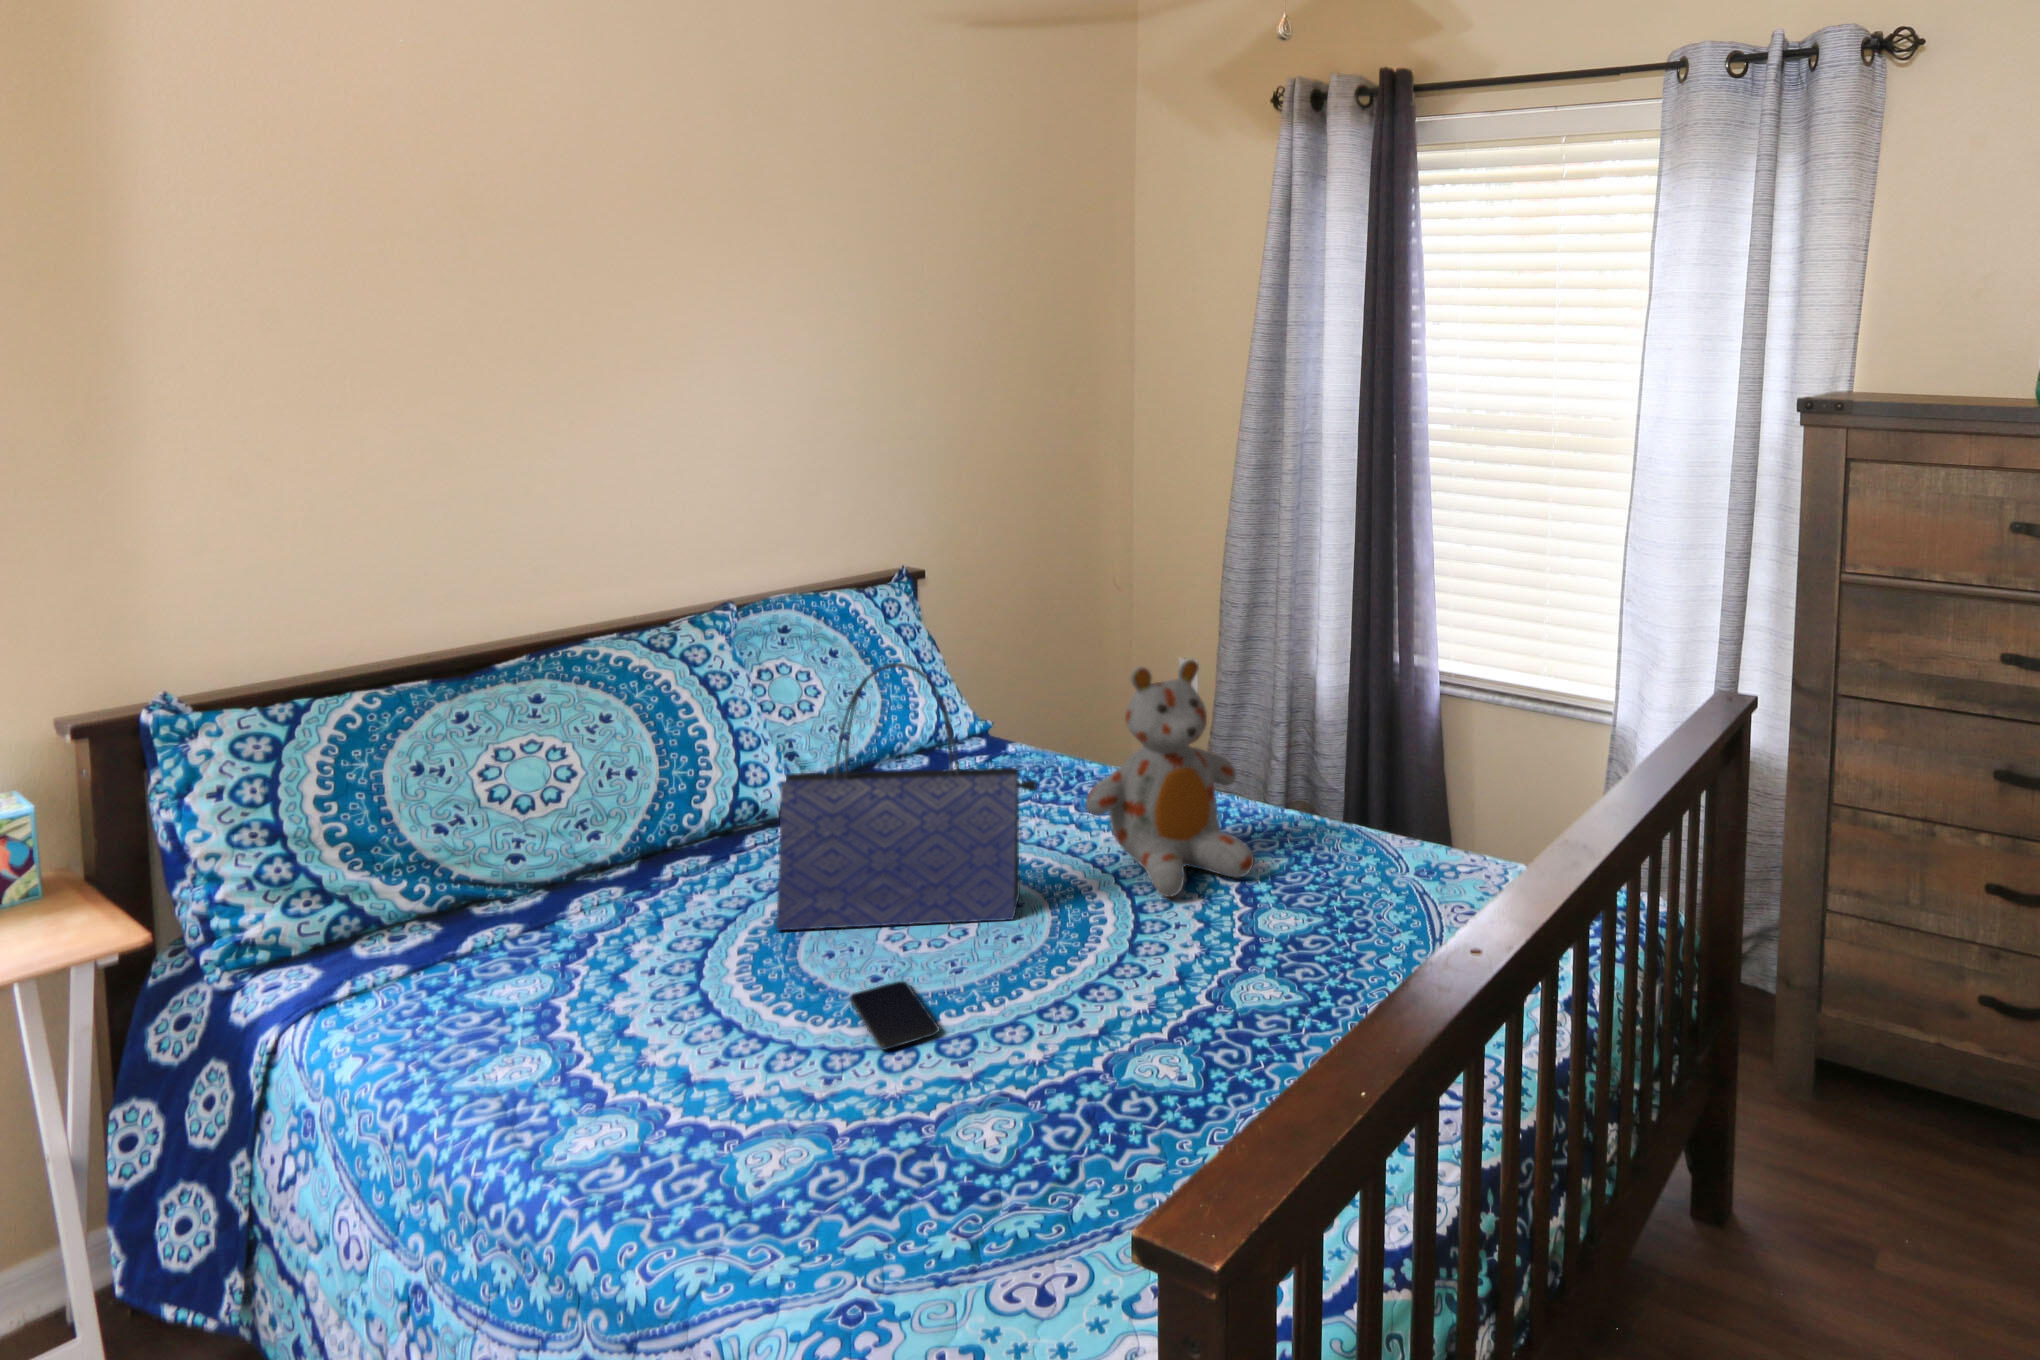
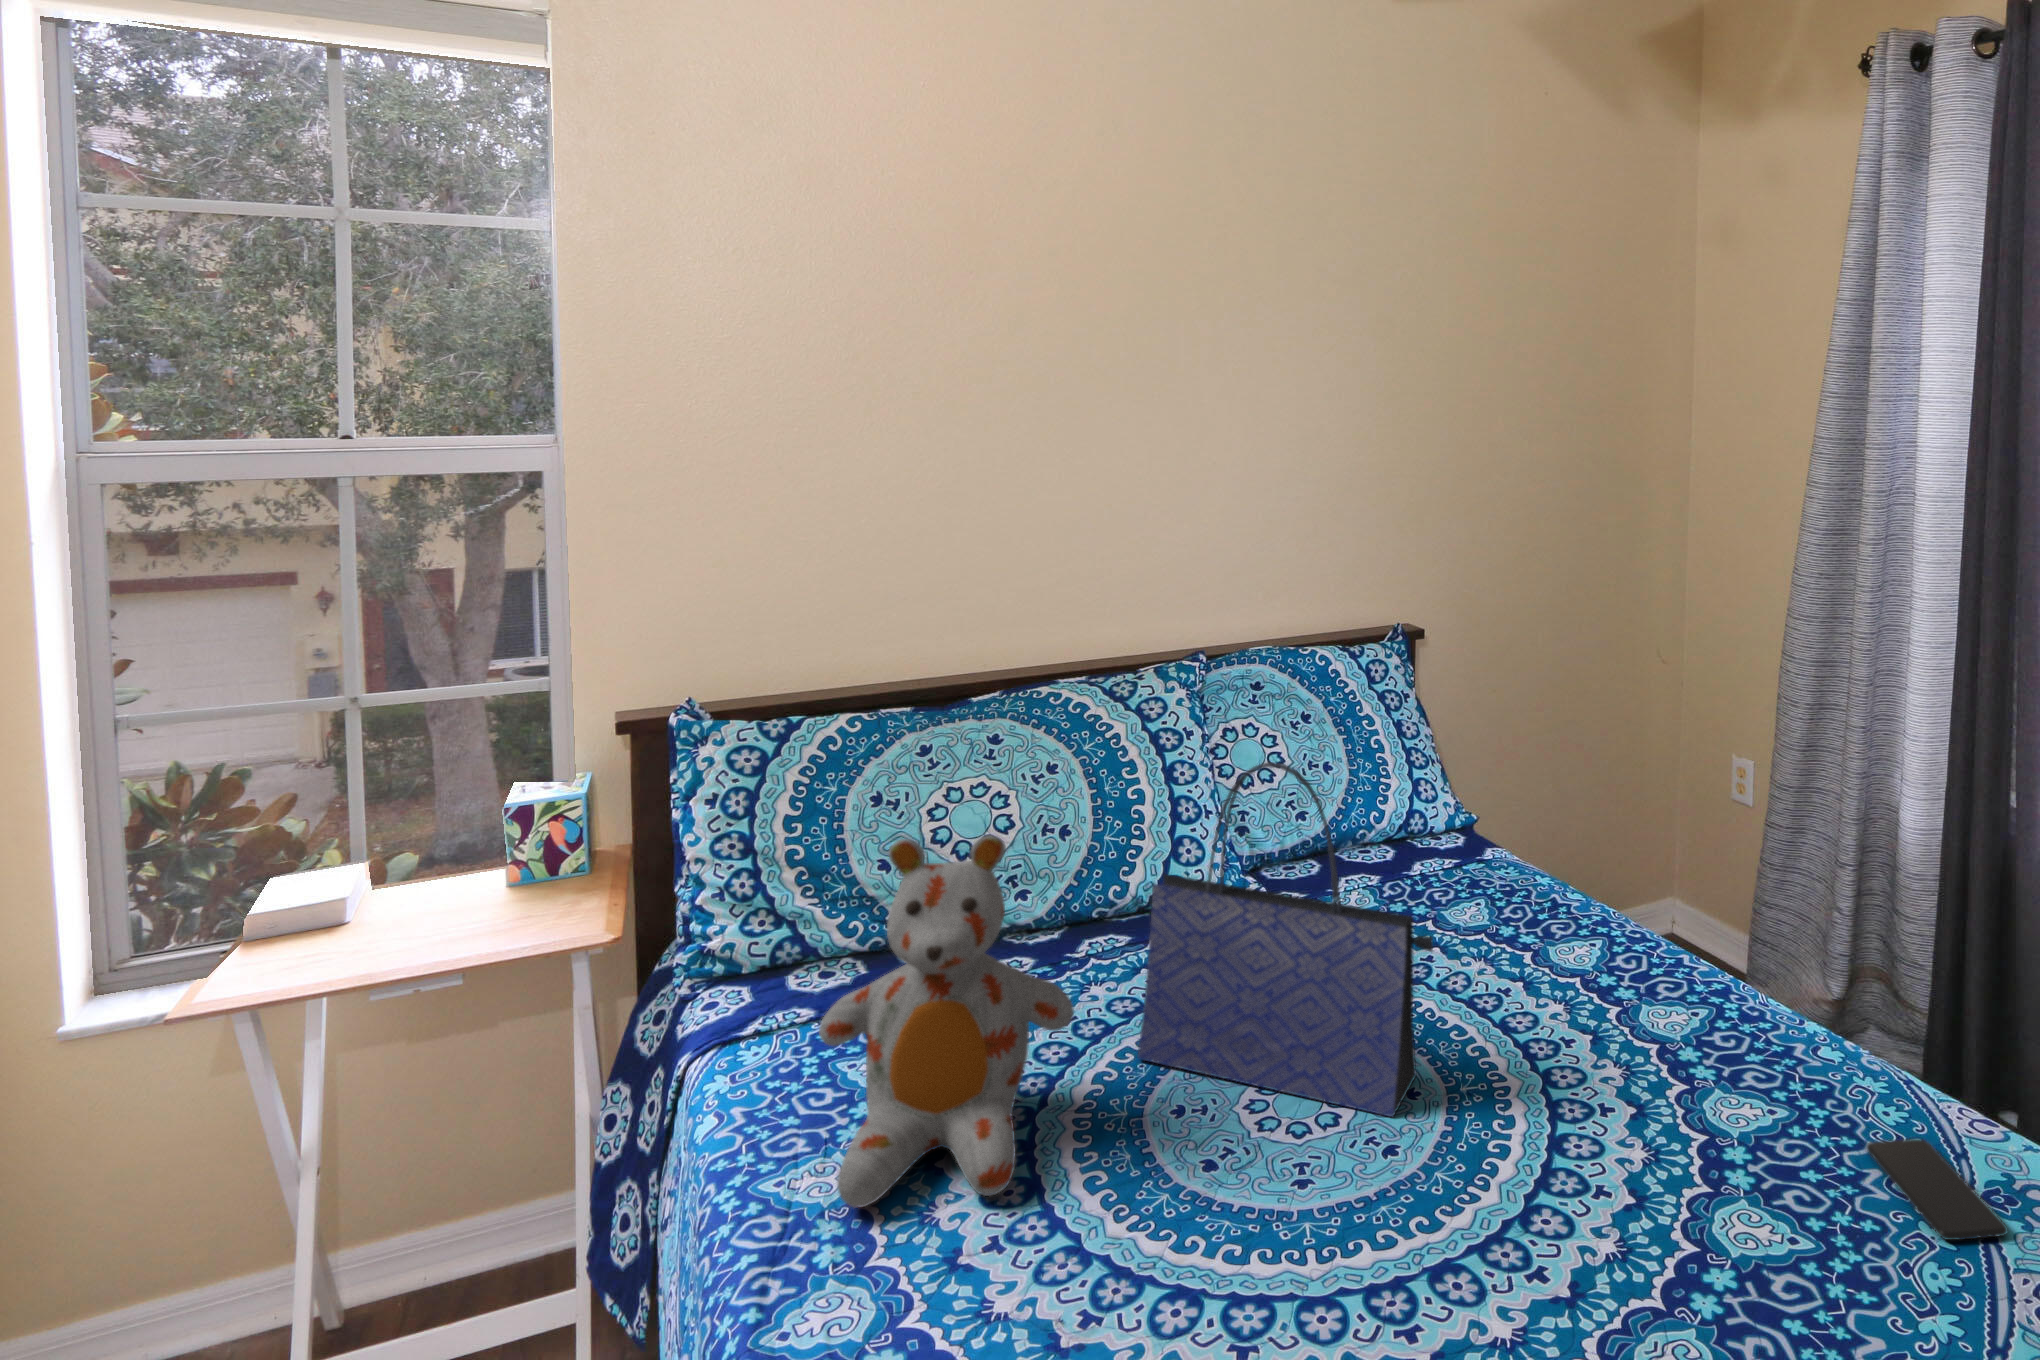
stuffed bear: present [1085,659,1254,897] -> present [819,835,1074,1208]
smartphone: present [850,981,939,1049] -> present [1866,1139,2008,1240]

